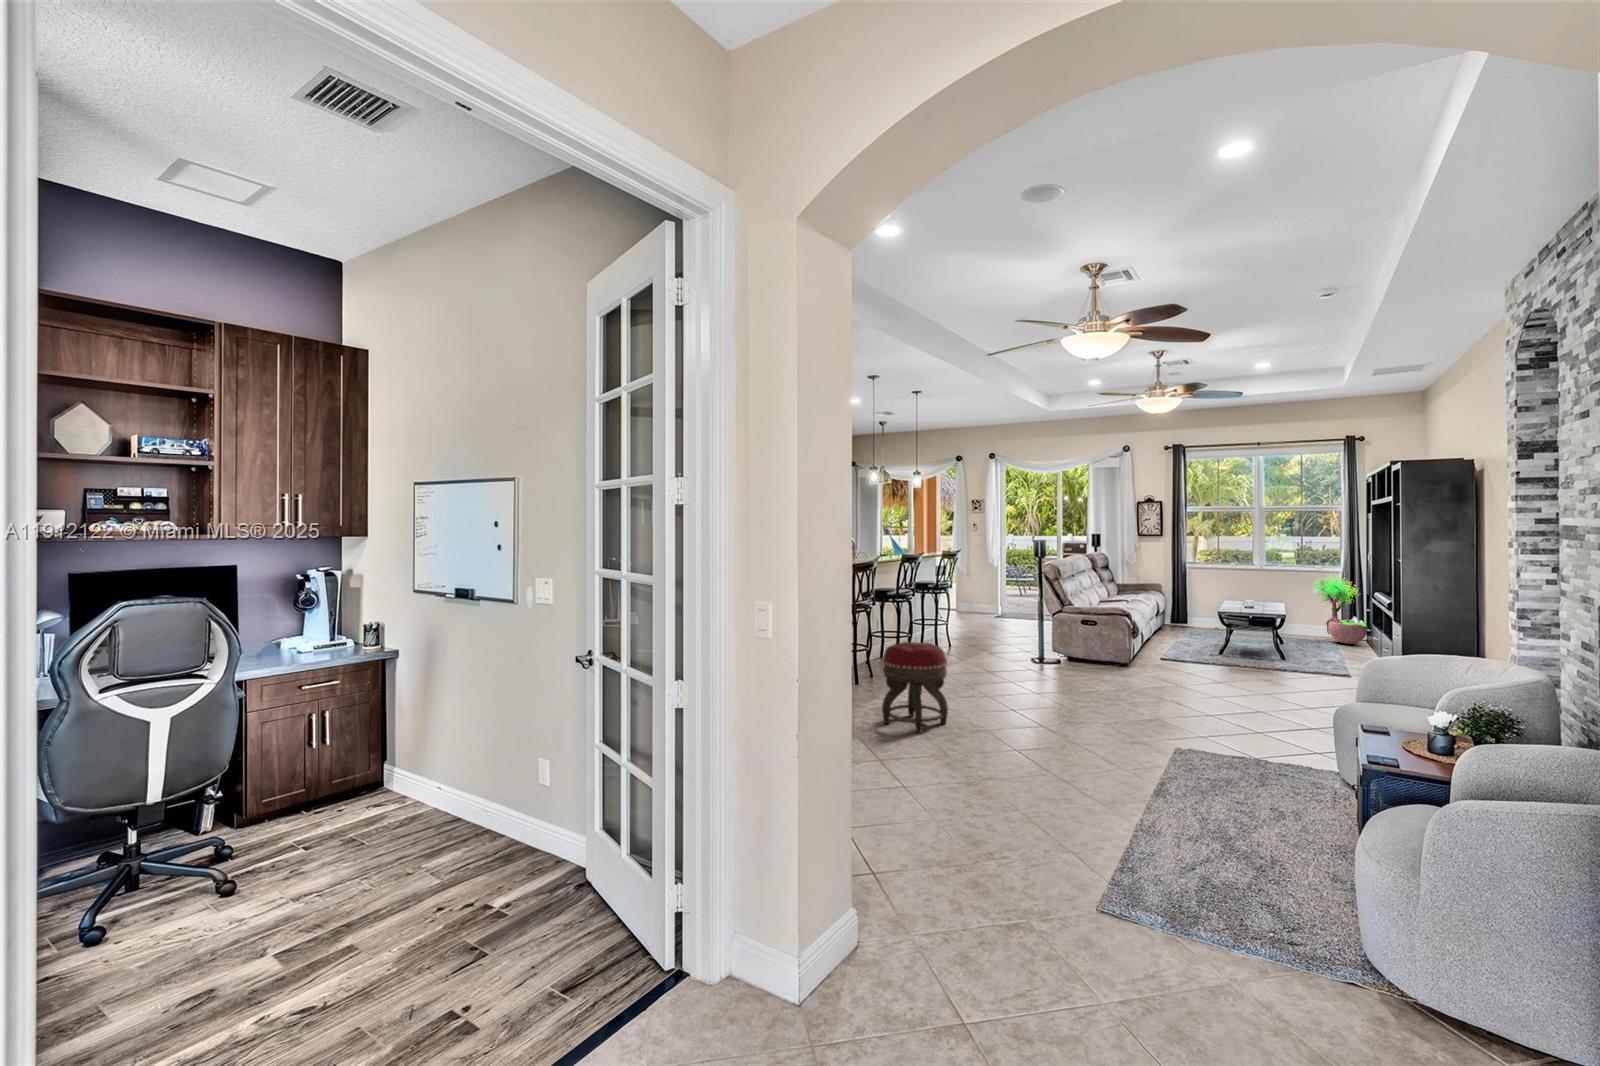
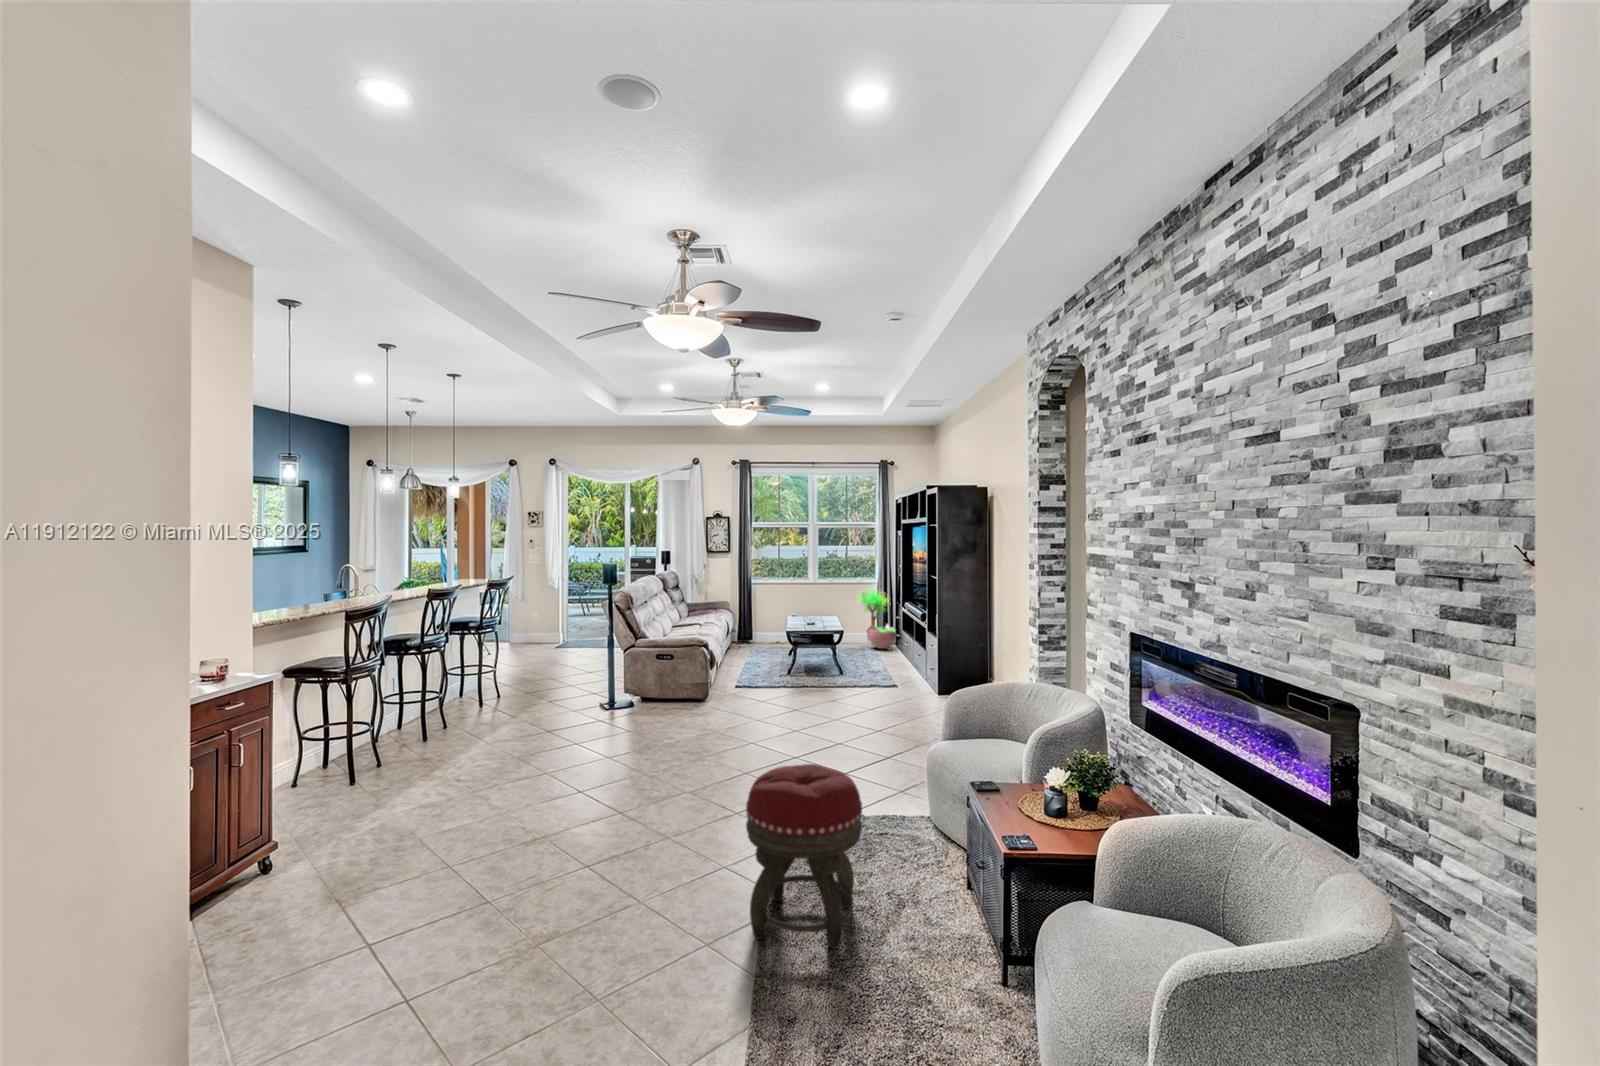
footstool: present [882,642,948,733] -> present [746,764,862,949]

